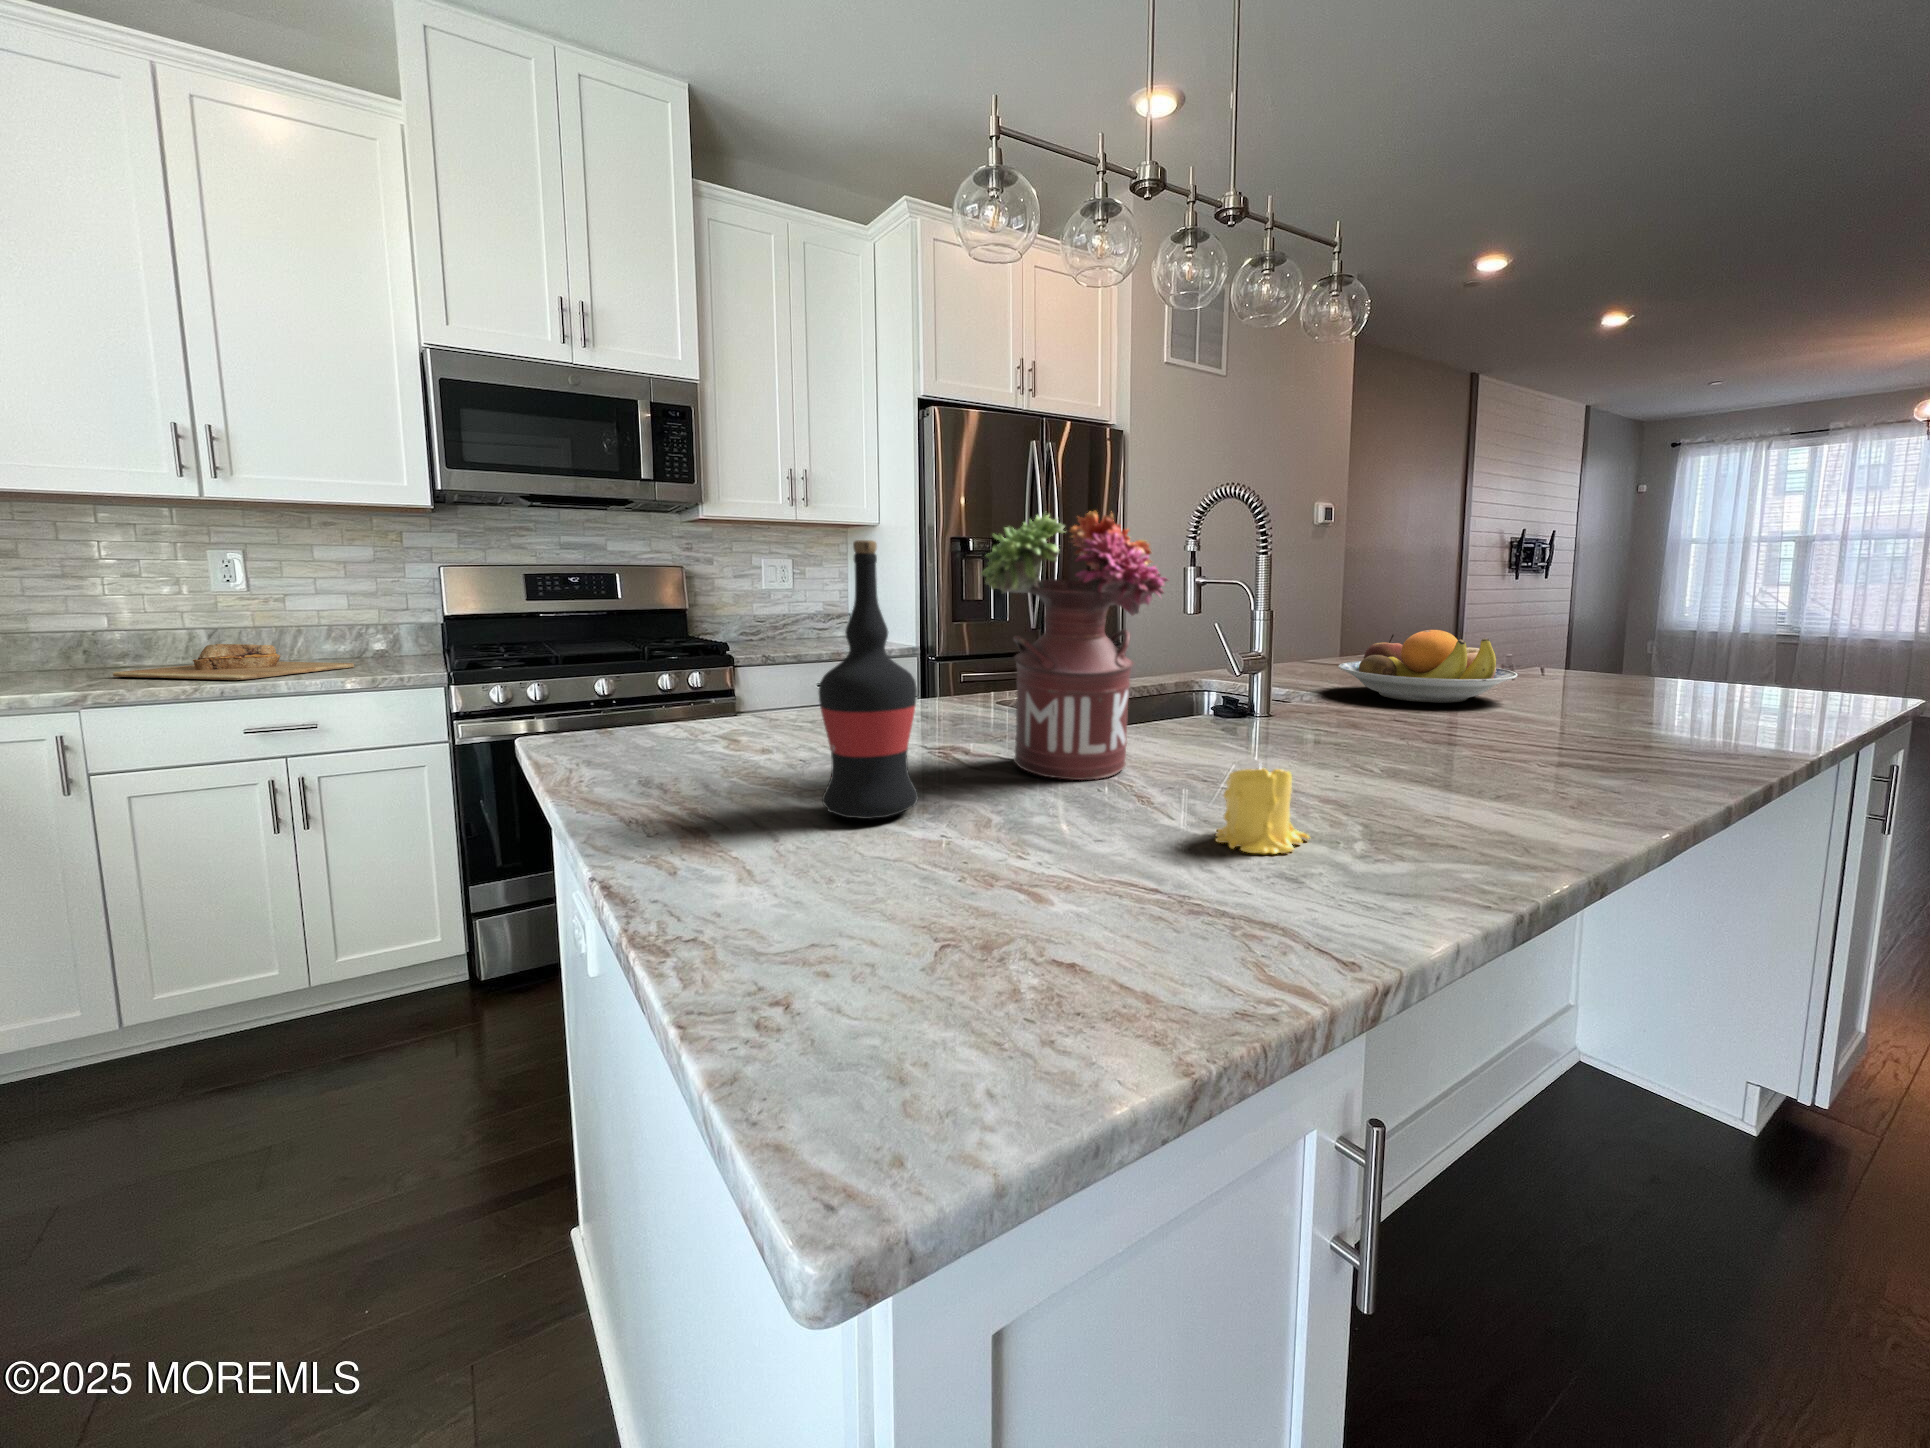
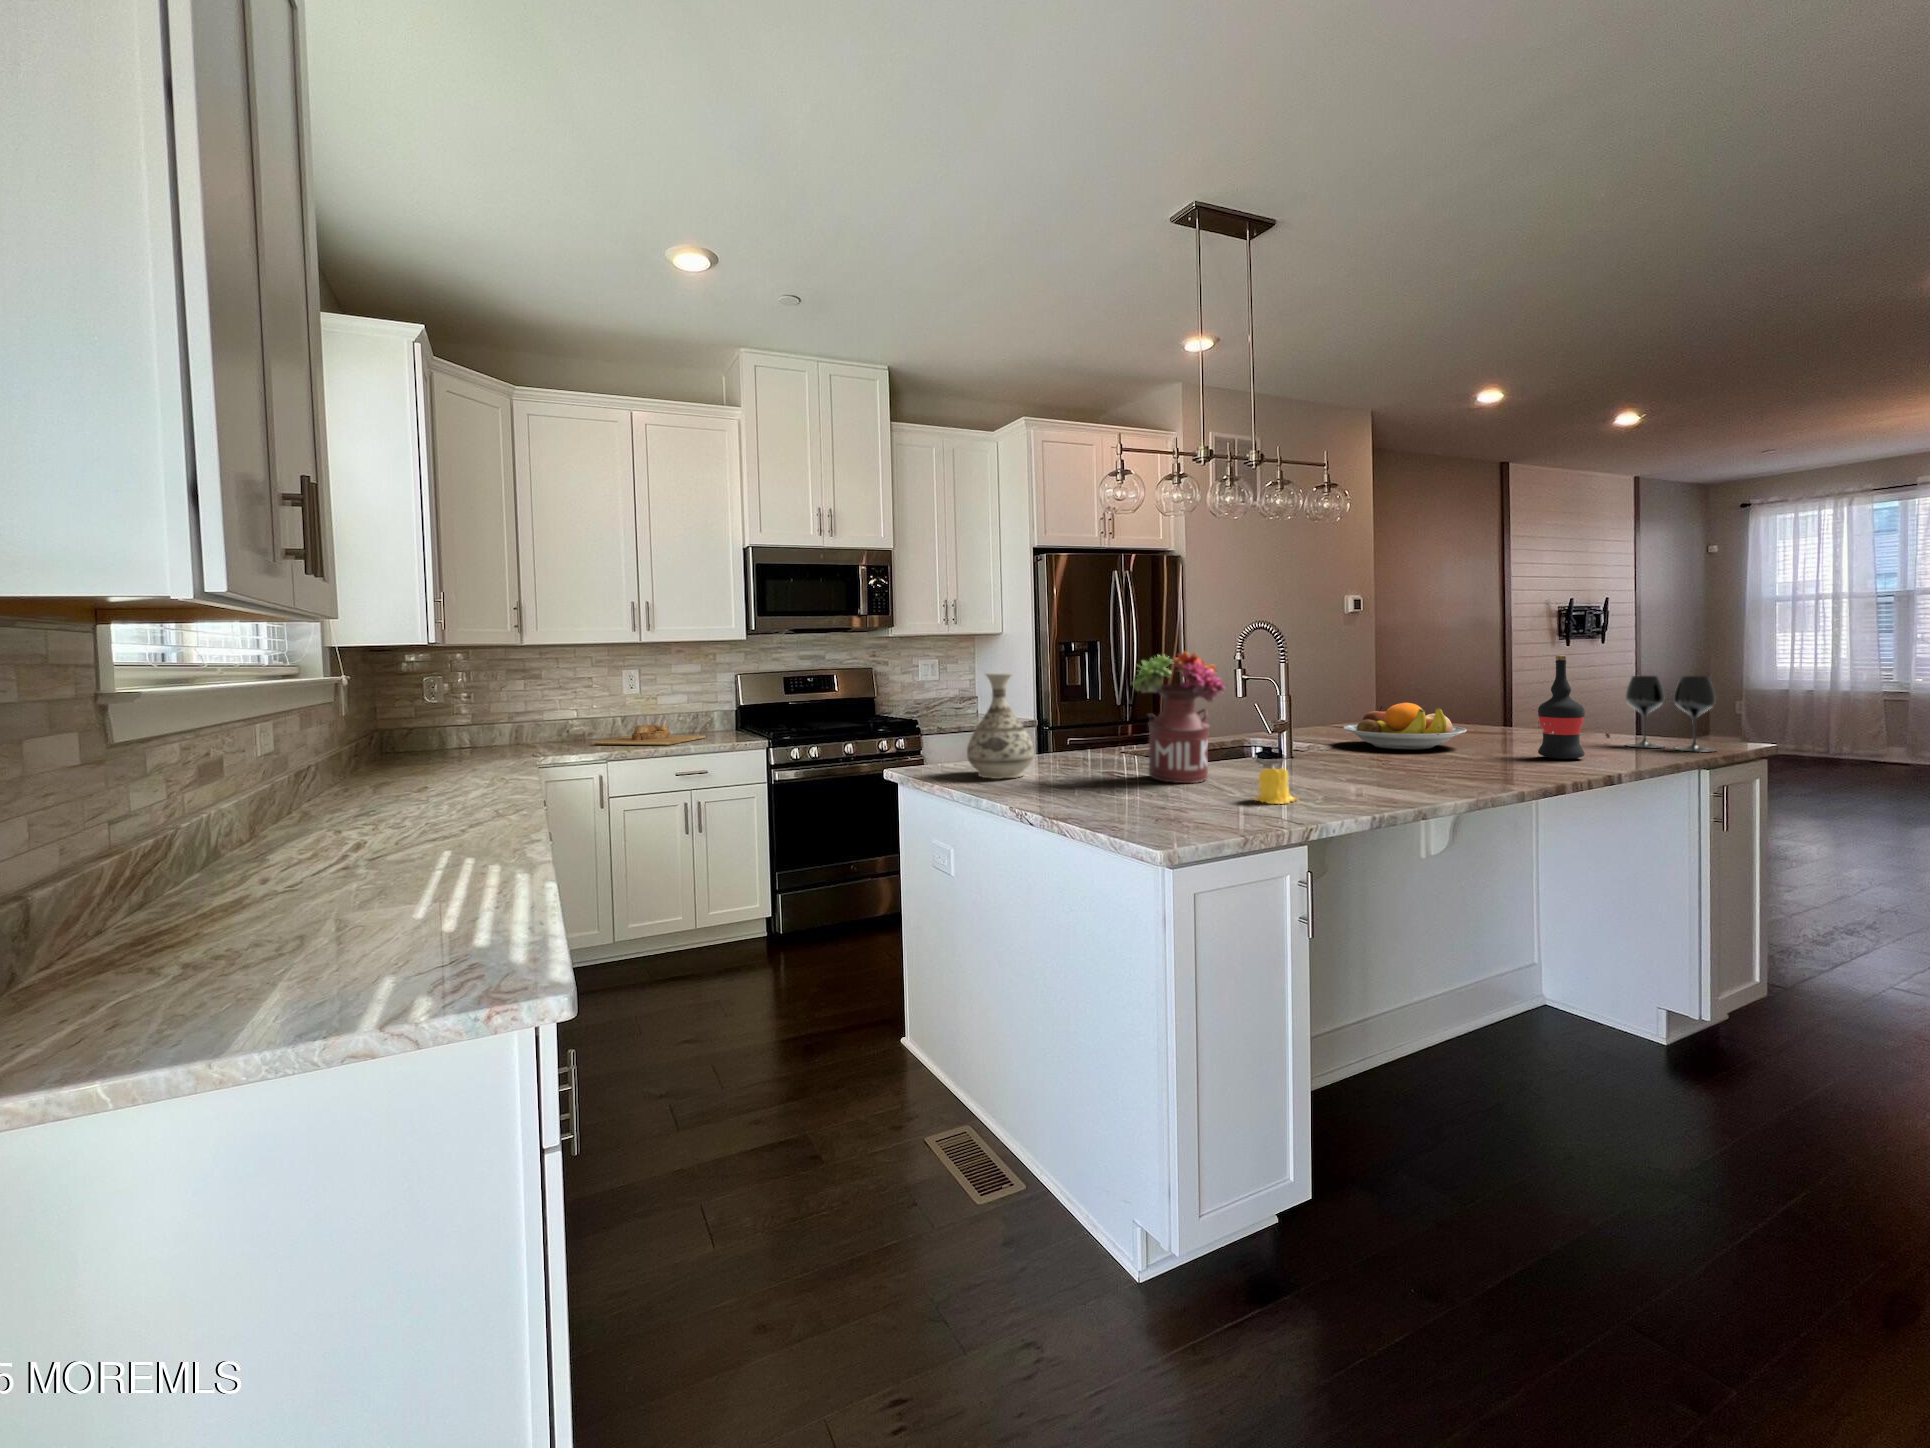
wine bottle: present [819,540,918,819] -> present [1538,655,1585,759]
vase: none [658,548,802,765] -> present [967,673,1034,779]
wine glass: none [1718,597,1865,712] -> present [1626,676,1716,752]

